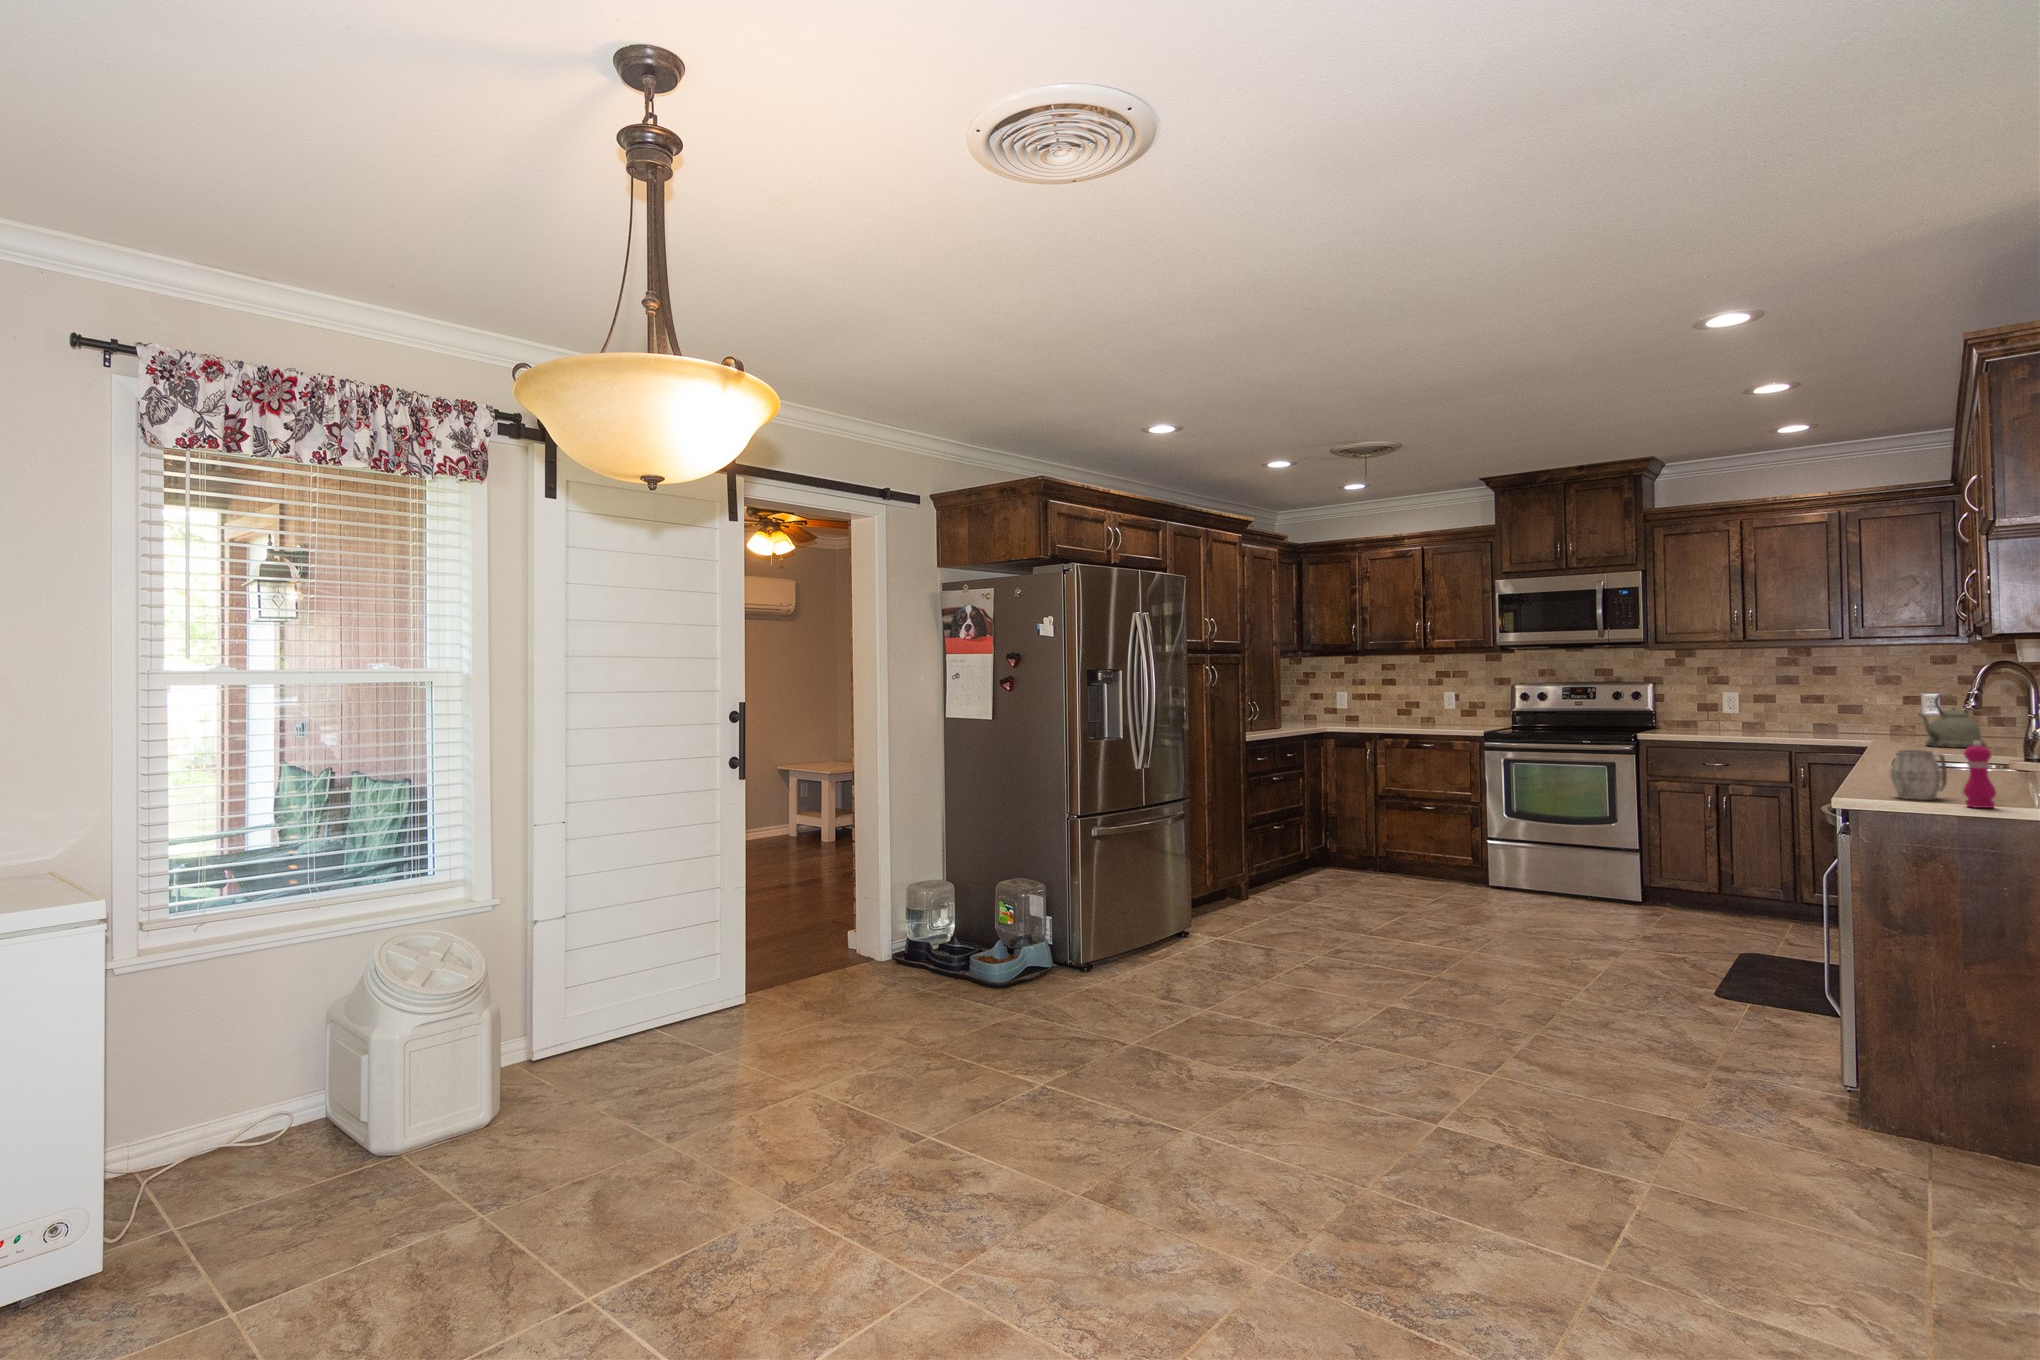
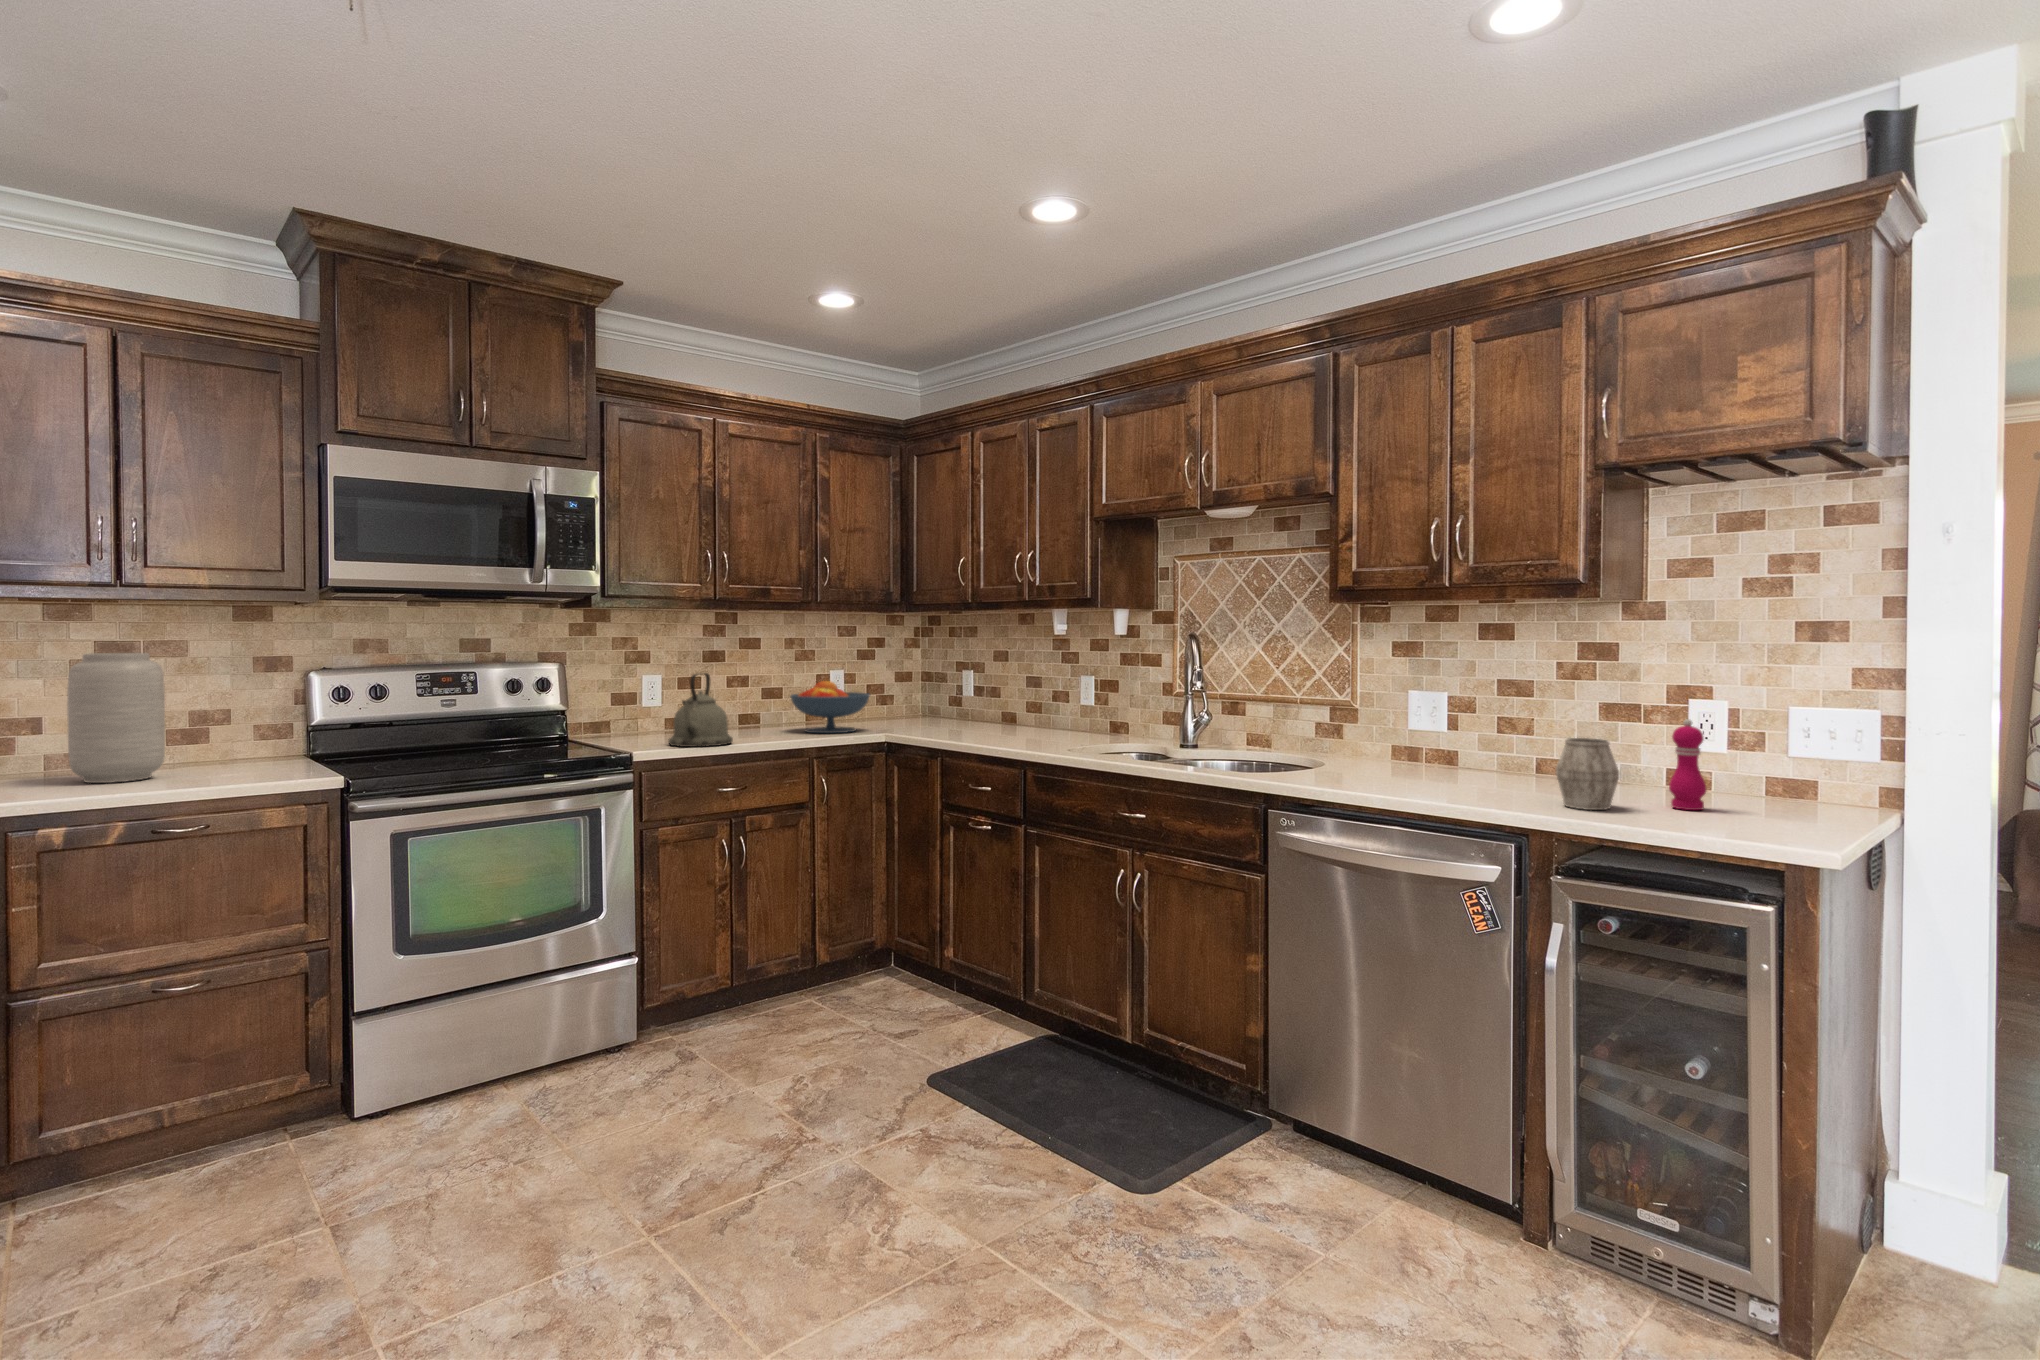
vase: none [1413,676,1446,727] -> present [67,653,165,783]
kettle: present [1918,695,1986,748] -> present [669,673,733,747]
fruit bowl: none [1828,701,1908,740] -> present [791,681,870,733]

